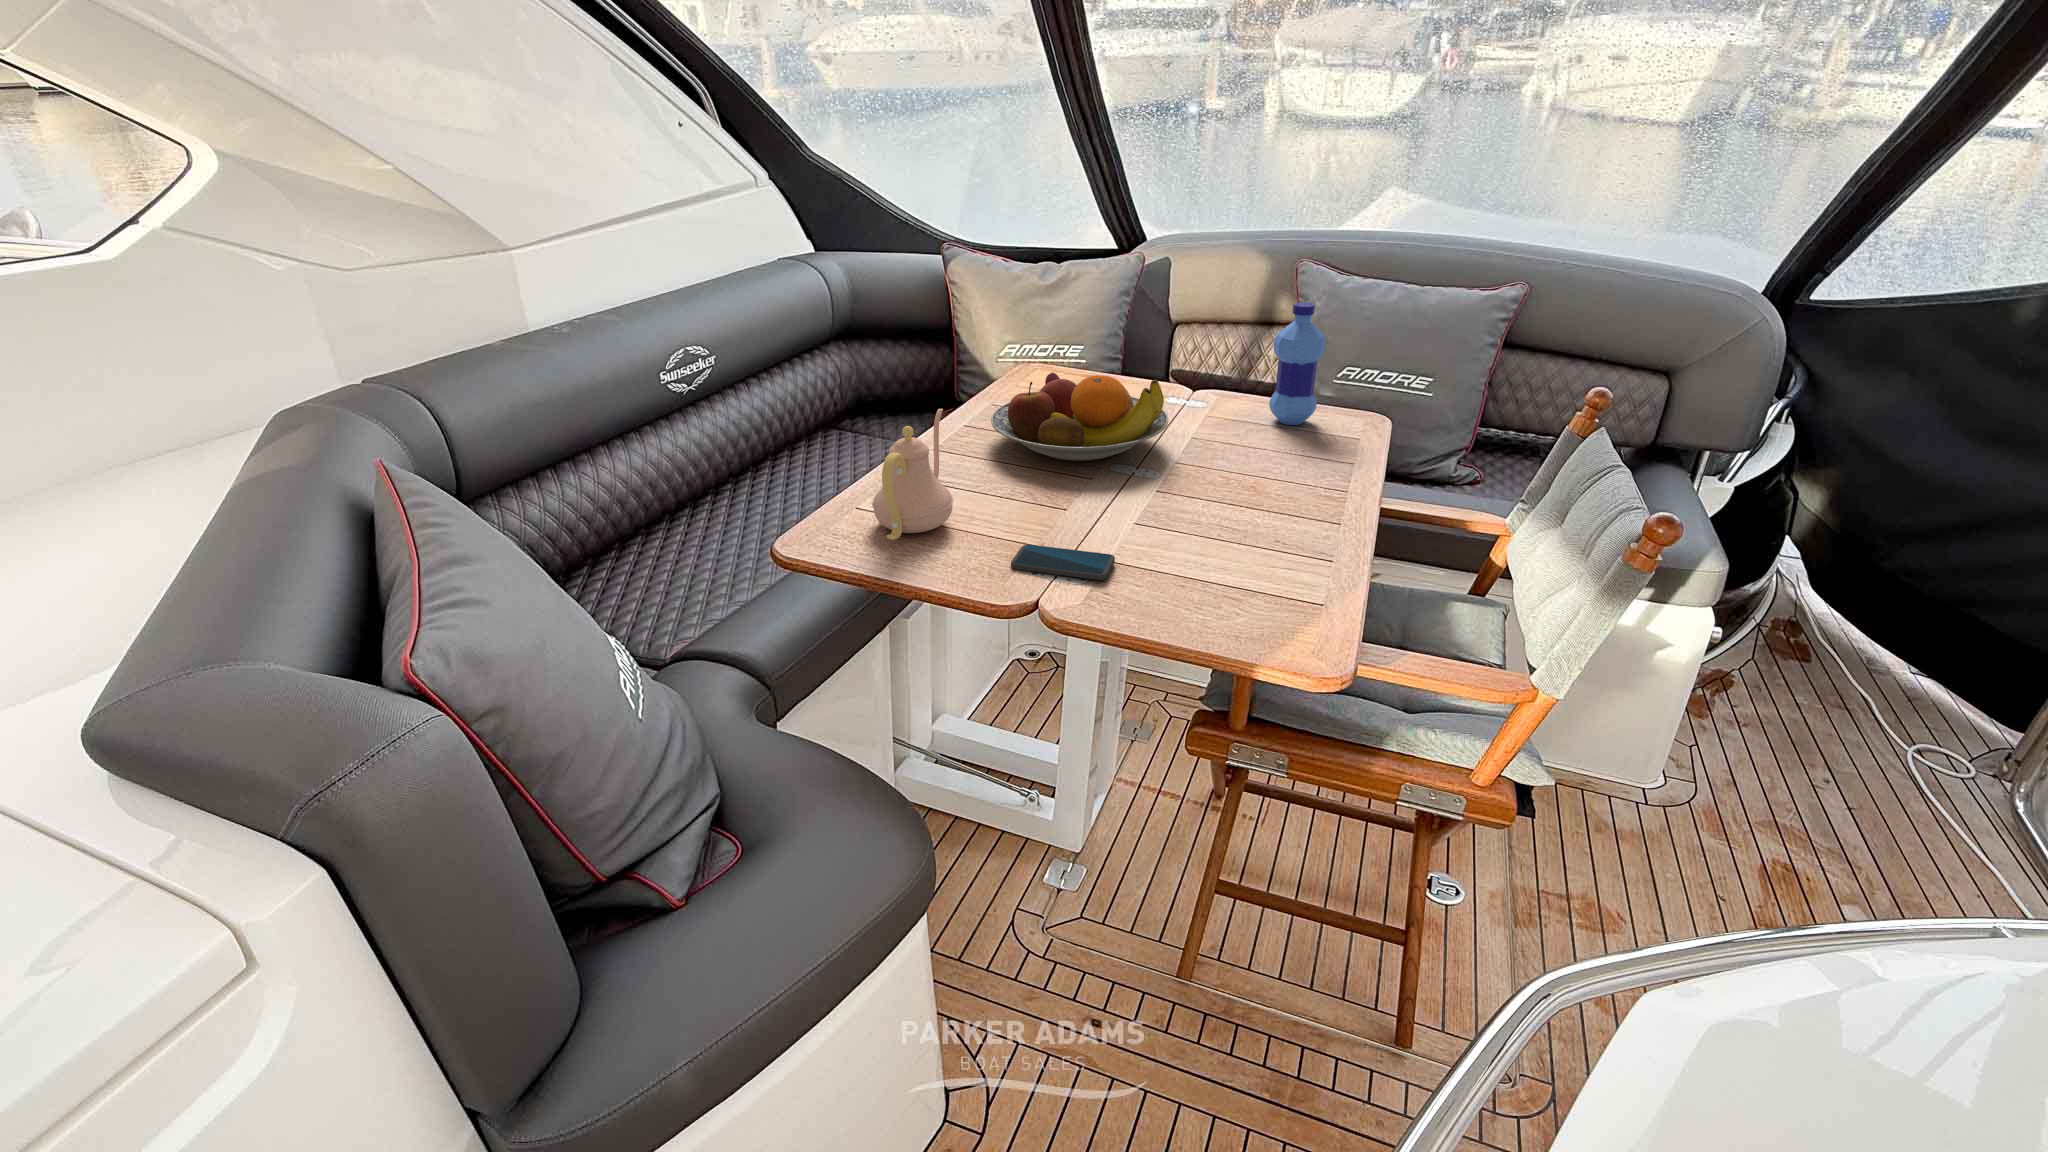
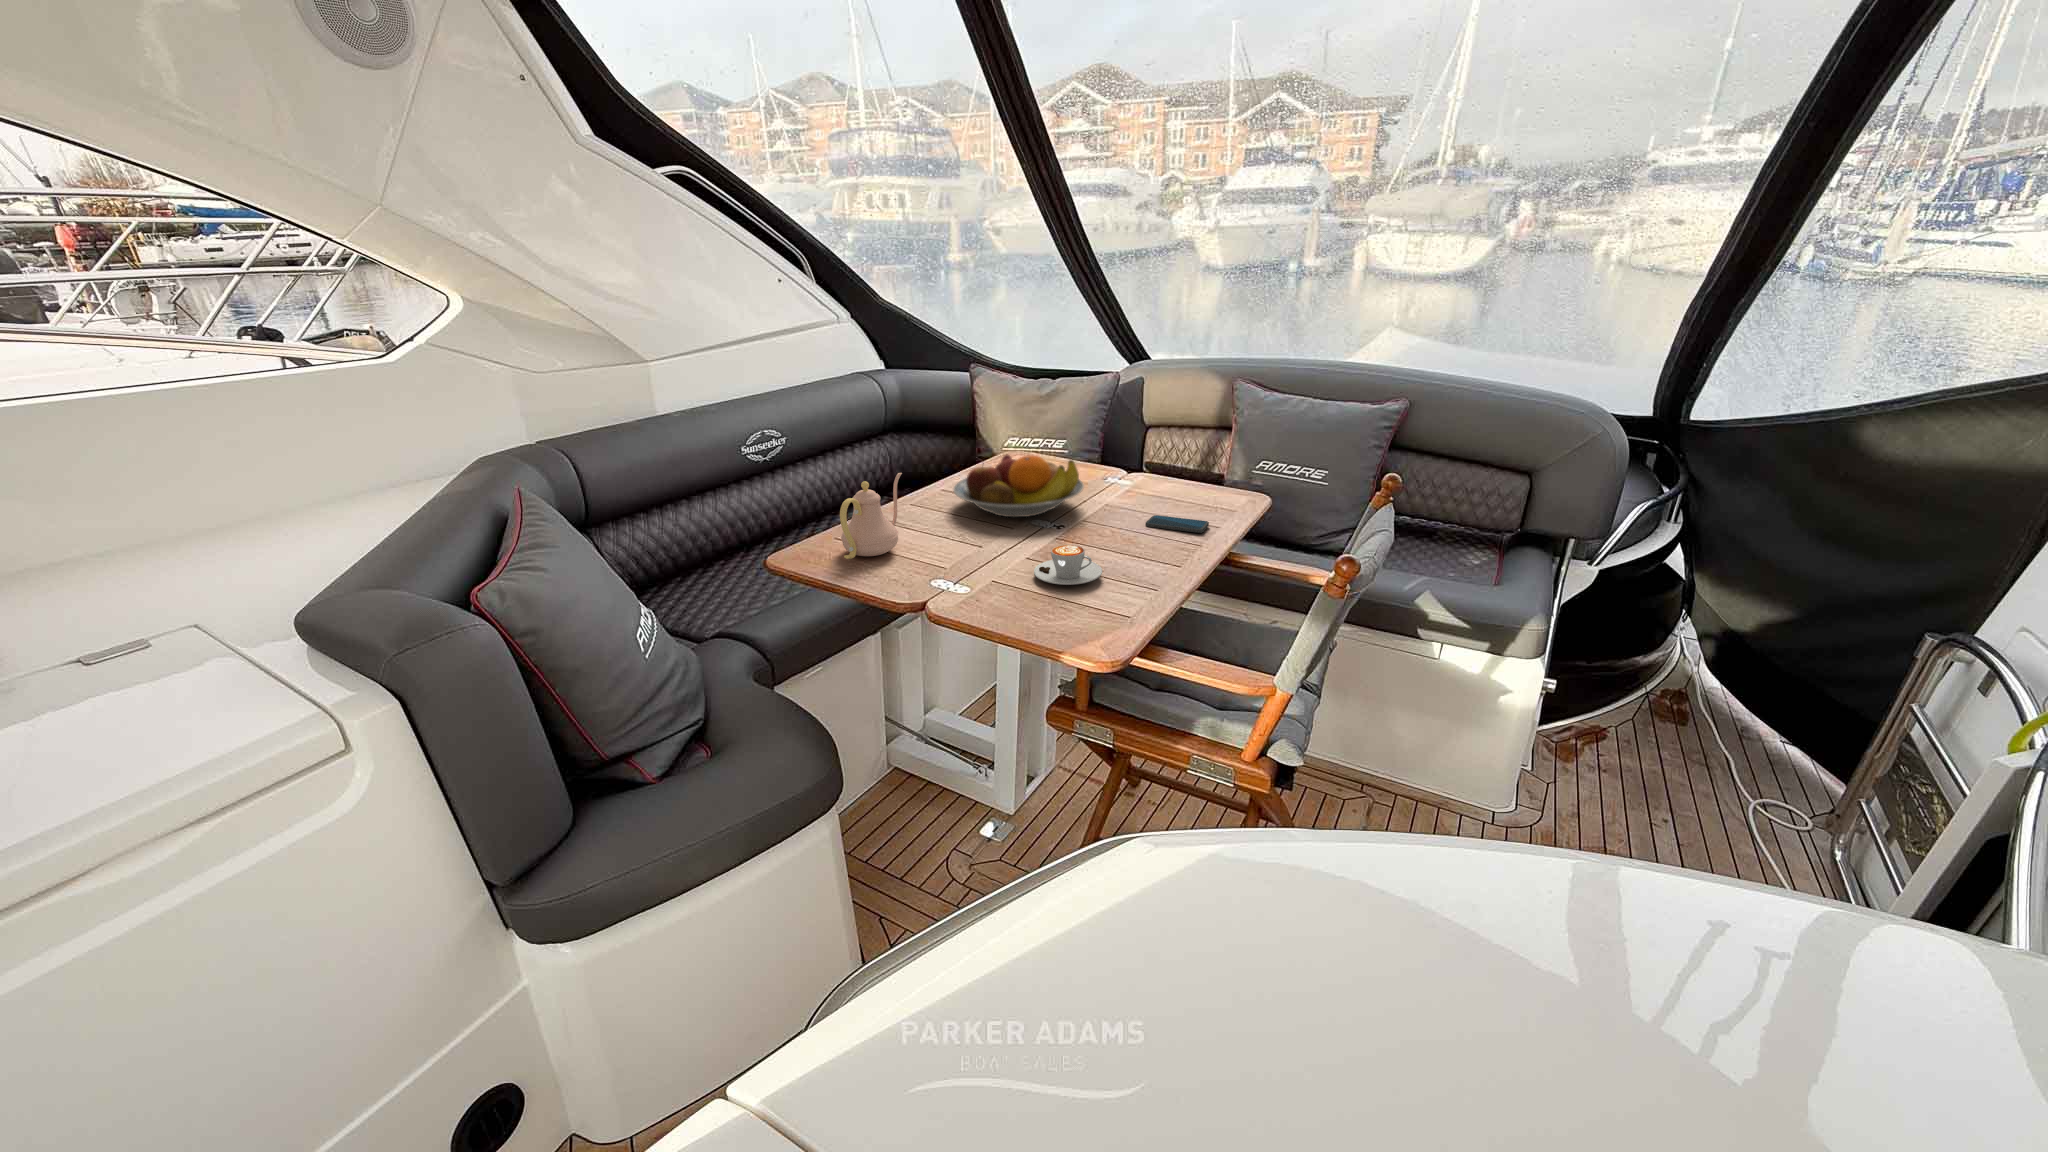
water bottle: present [1269,302,1326,425] -> none [1176,407,1215,500]
coffee cup: none [1158,505,1254,564] -> present [1034,545,1102,585]
smartphone: present [1011,545,1115,580] -> present [1145,515,1209,533]

